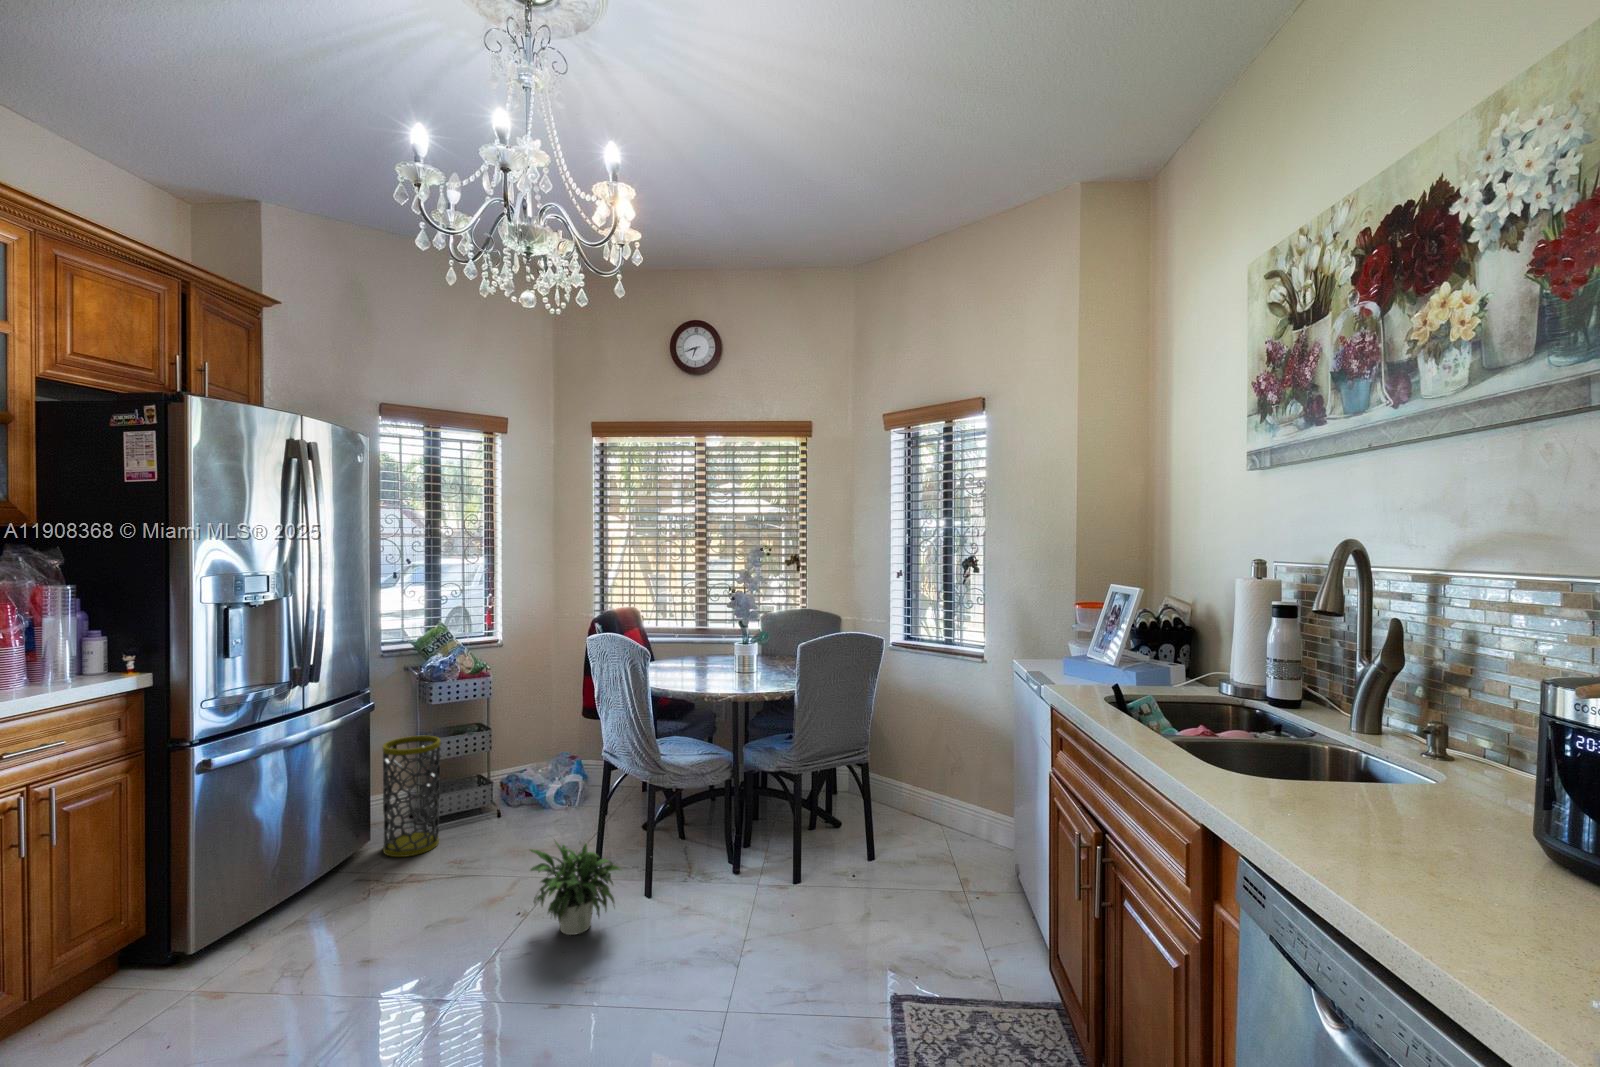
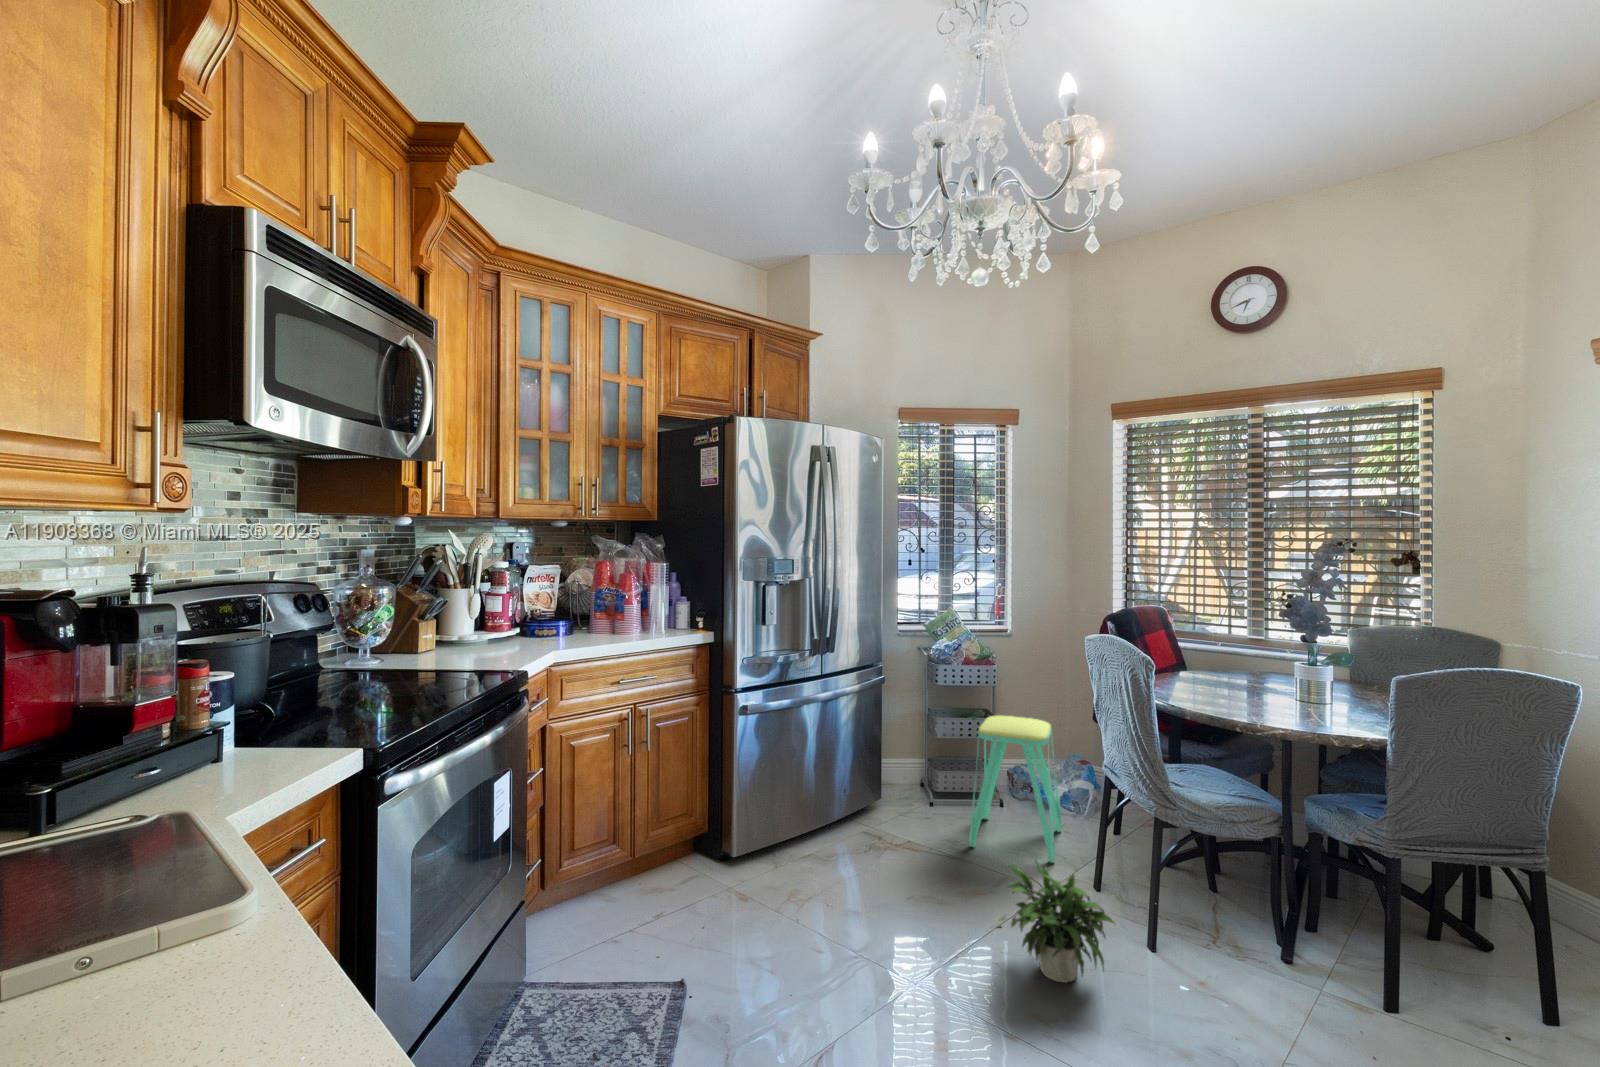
stool: none [473,722,558,859] -> present [969,716,1062,863]
trash can: present [383,736,441,857] -> none [895,712,944,826]

